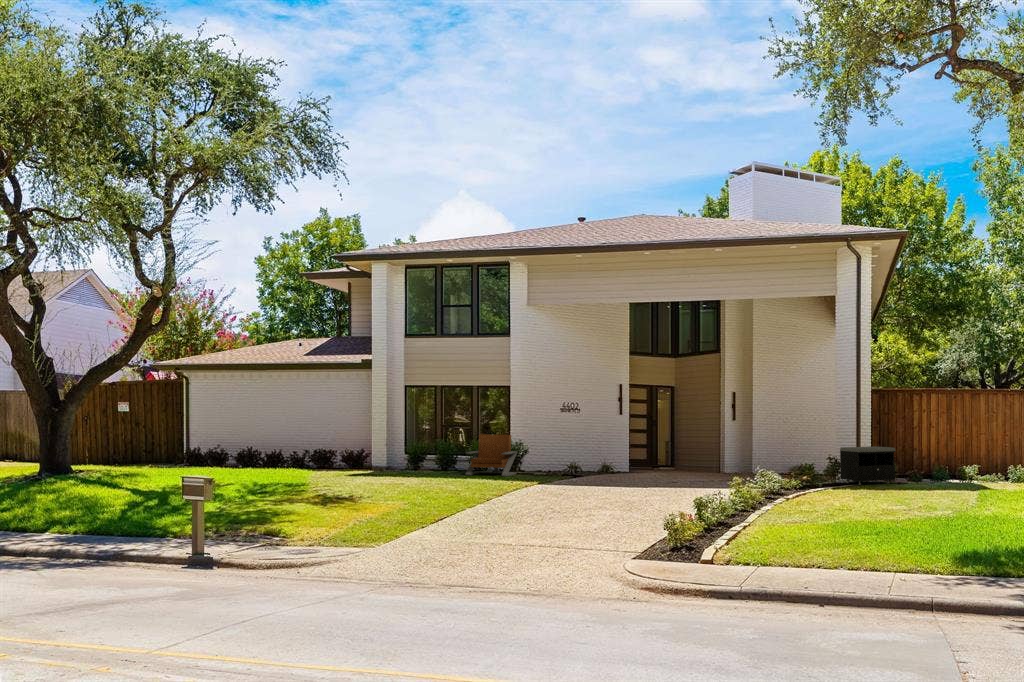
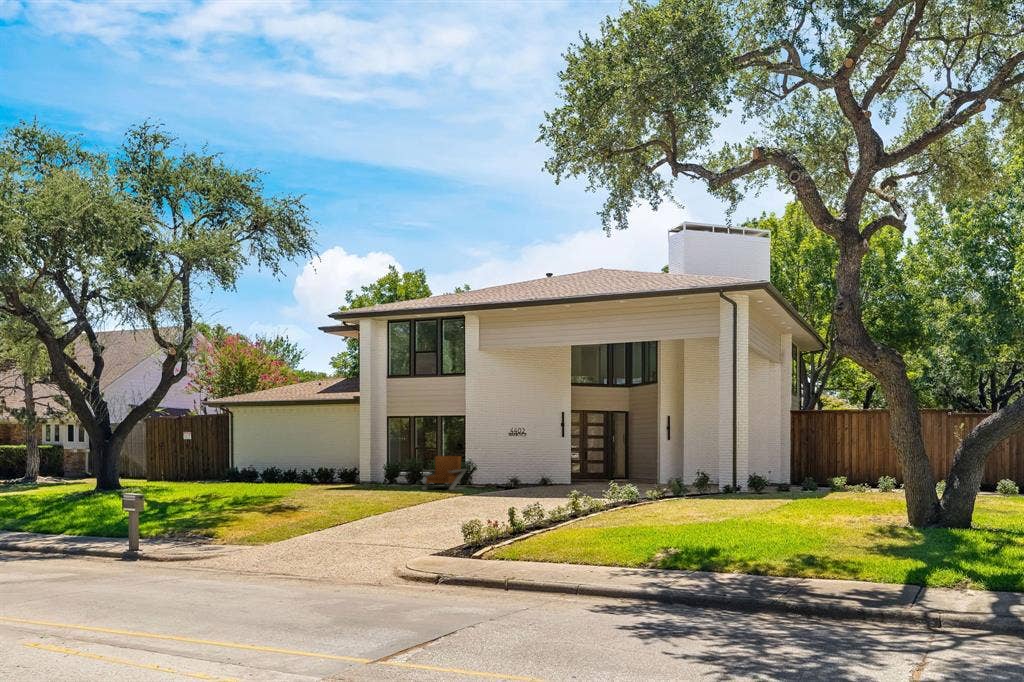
storage bench: present [840,447,896,485] -> none [711,462,758,495]

